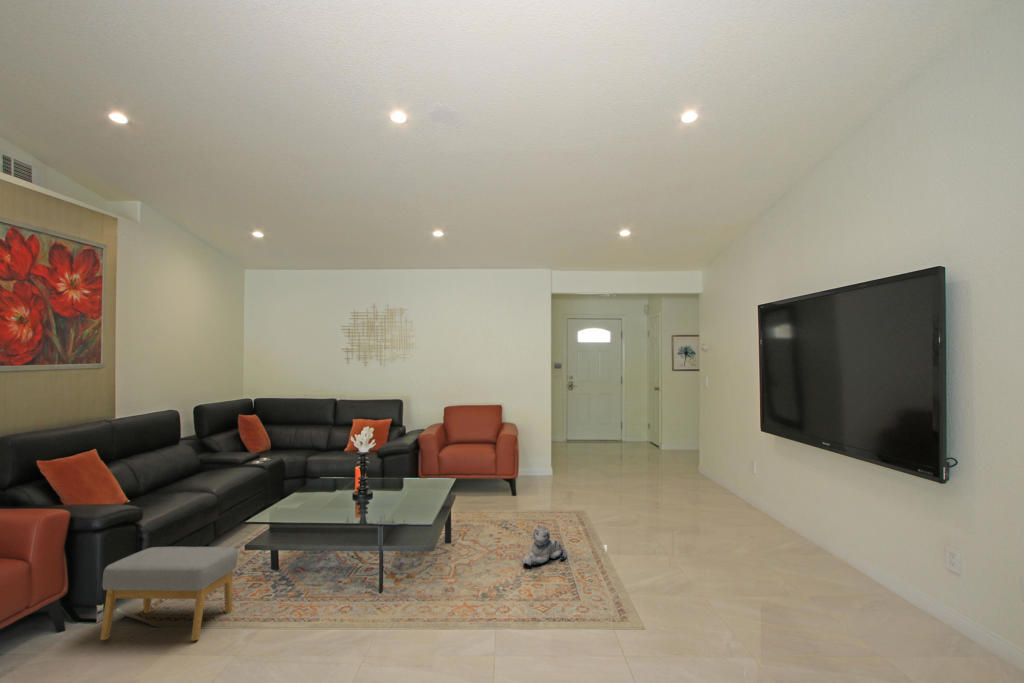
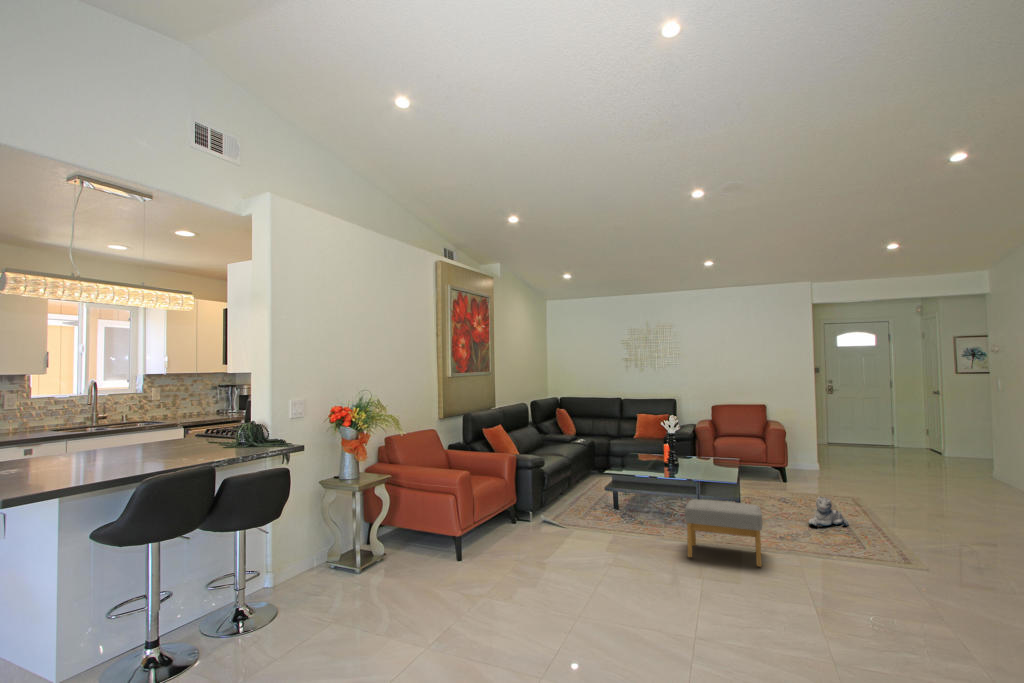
footstool: present [100,547,237,640] -> present [685,499,762,566]

